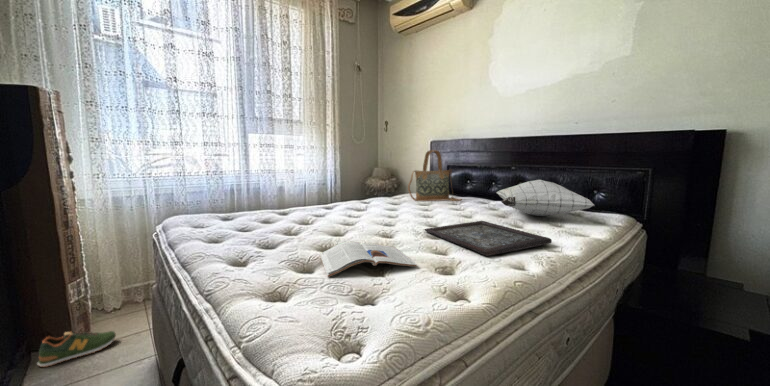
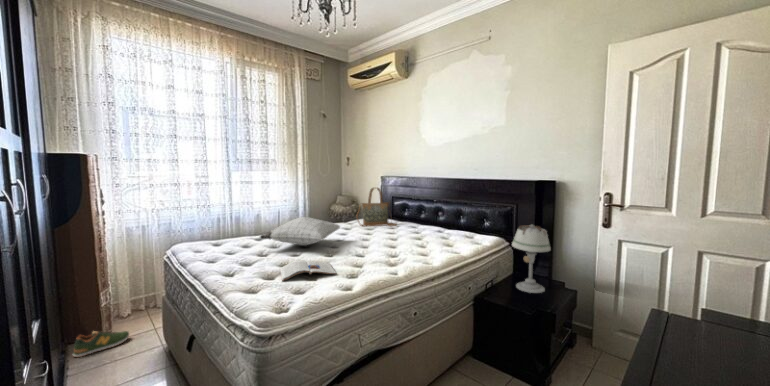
pillow: present [497,180,594,216] -> present [260,217,340,246]
table lamp: none [670,193,750,303] -> present [512,225,551,293]
tray: present [425,221,552,256] -> none [354,243,428,267]

